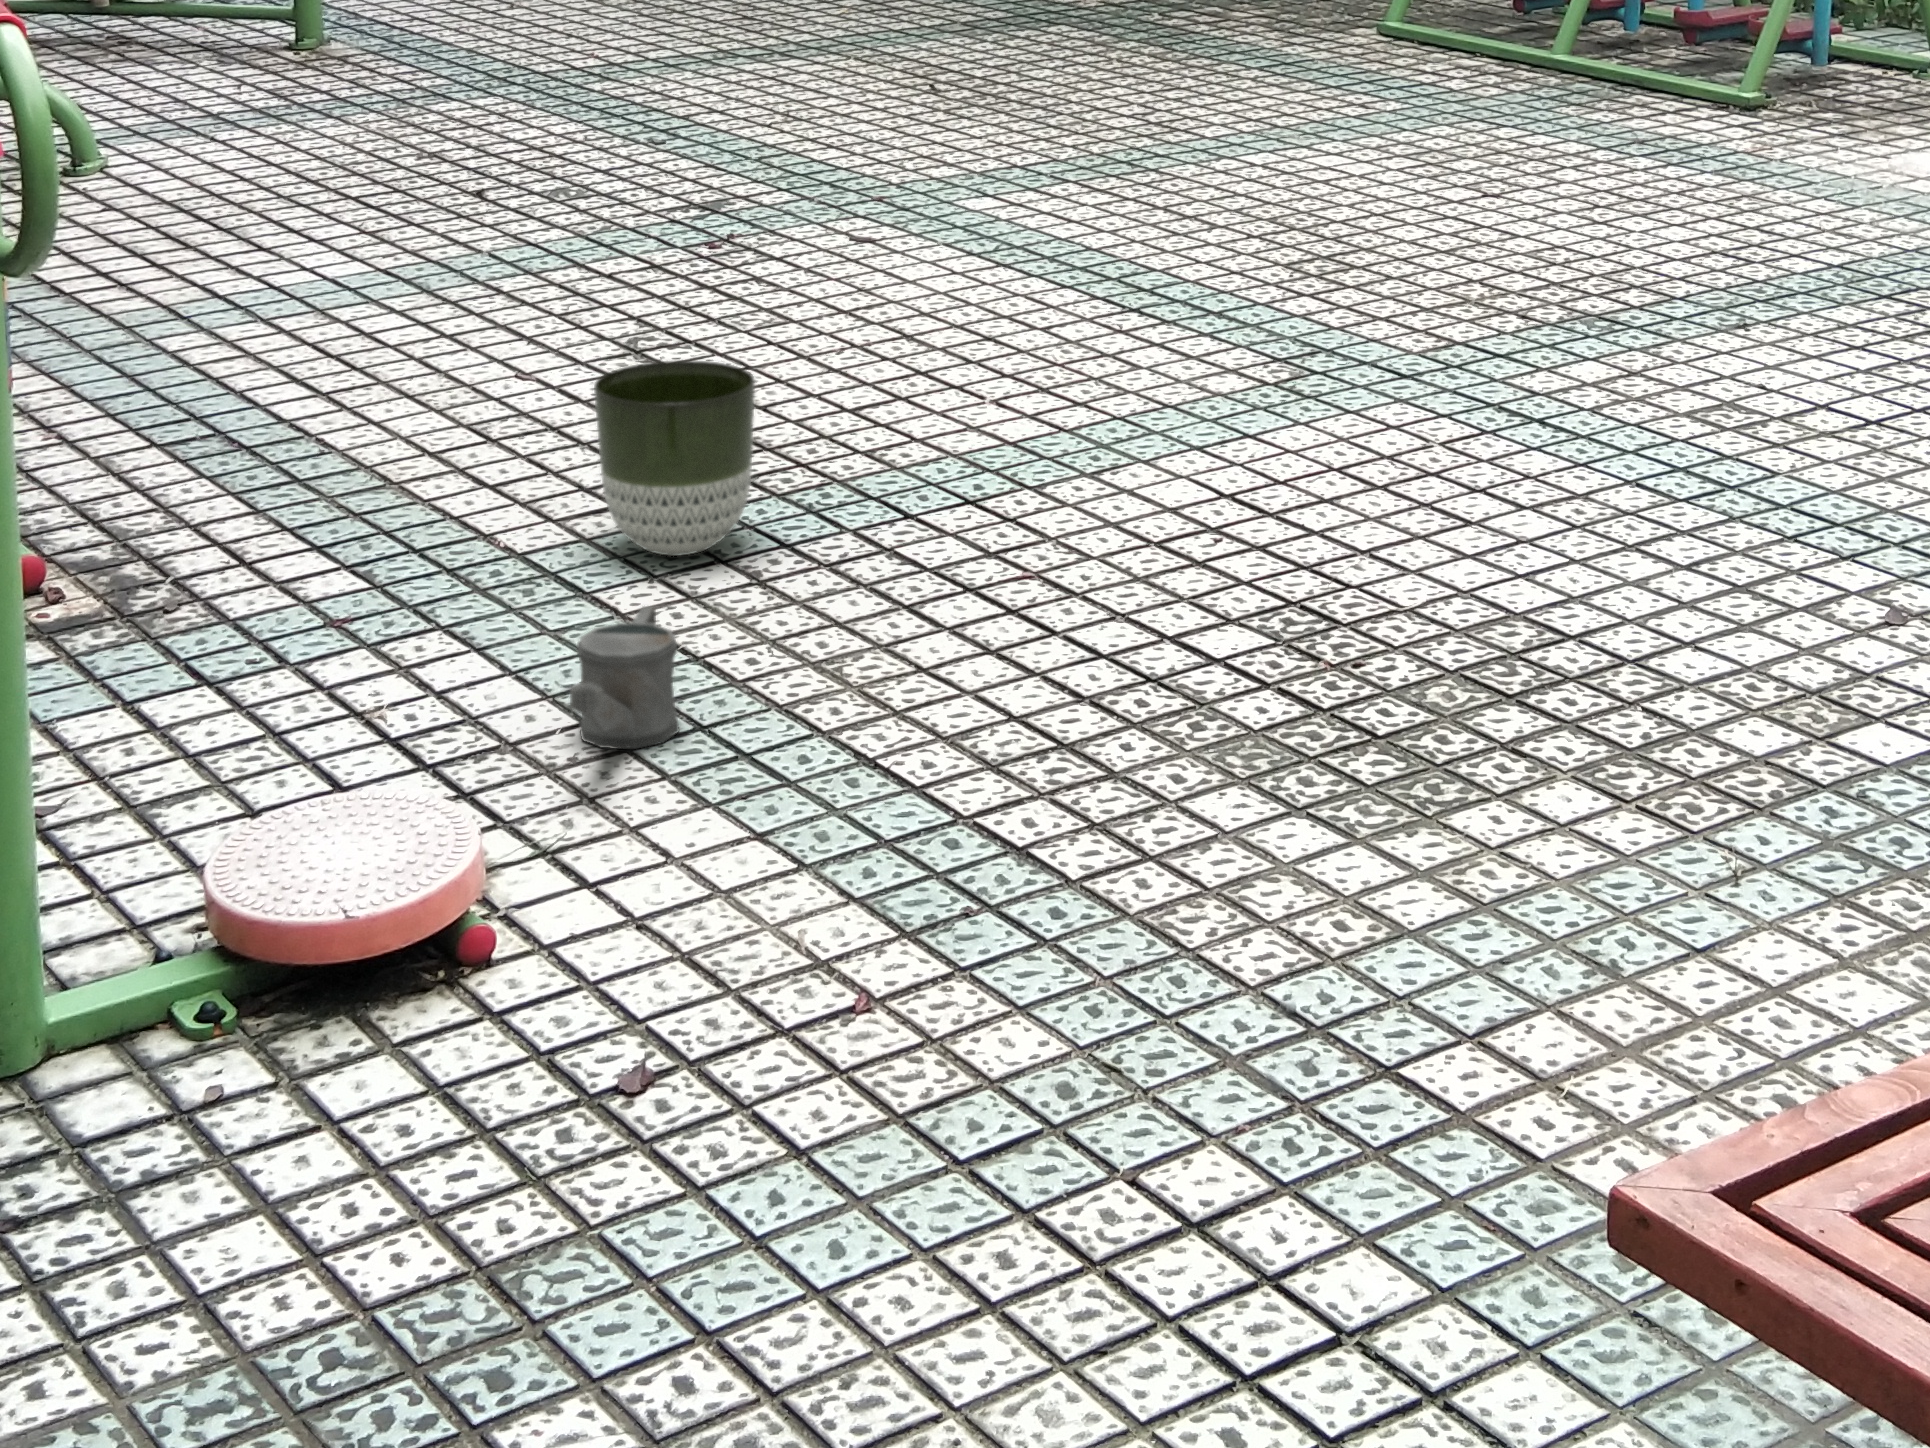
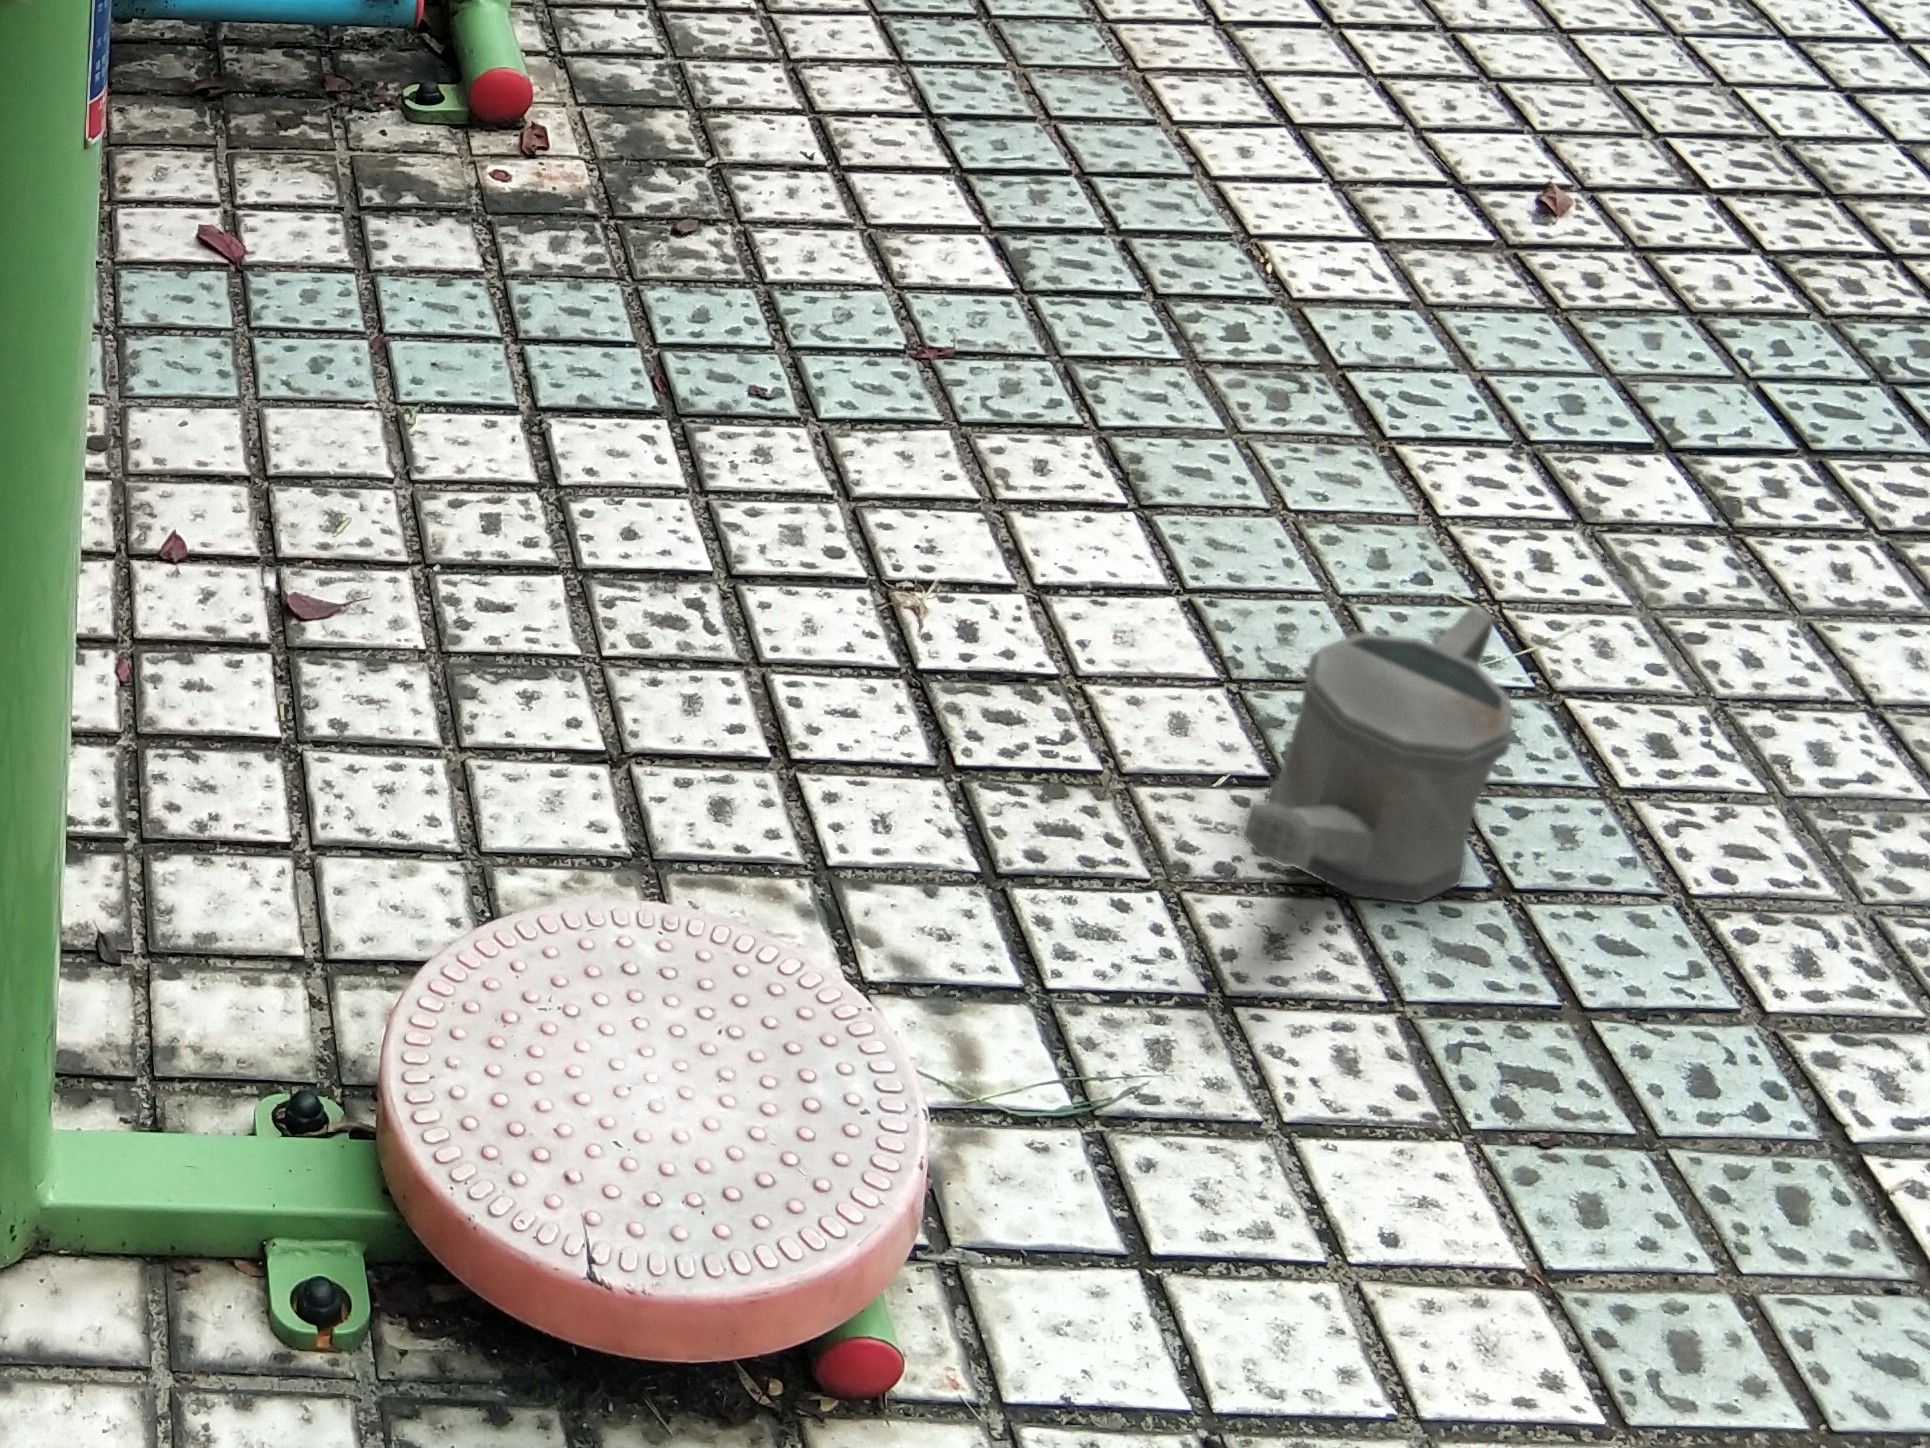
planter: present [594,360,755,556] -> none [1486,36,1862,414]

